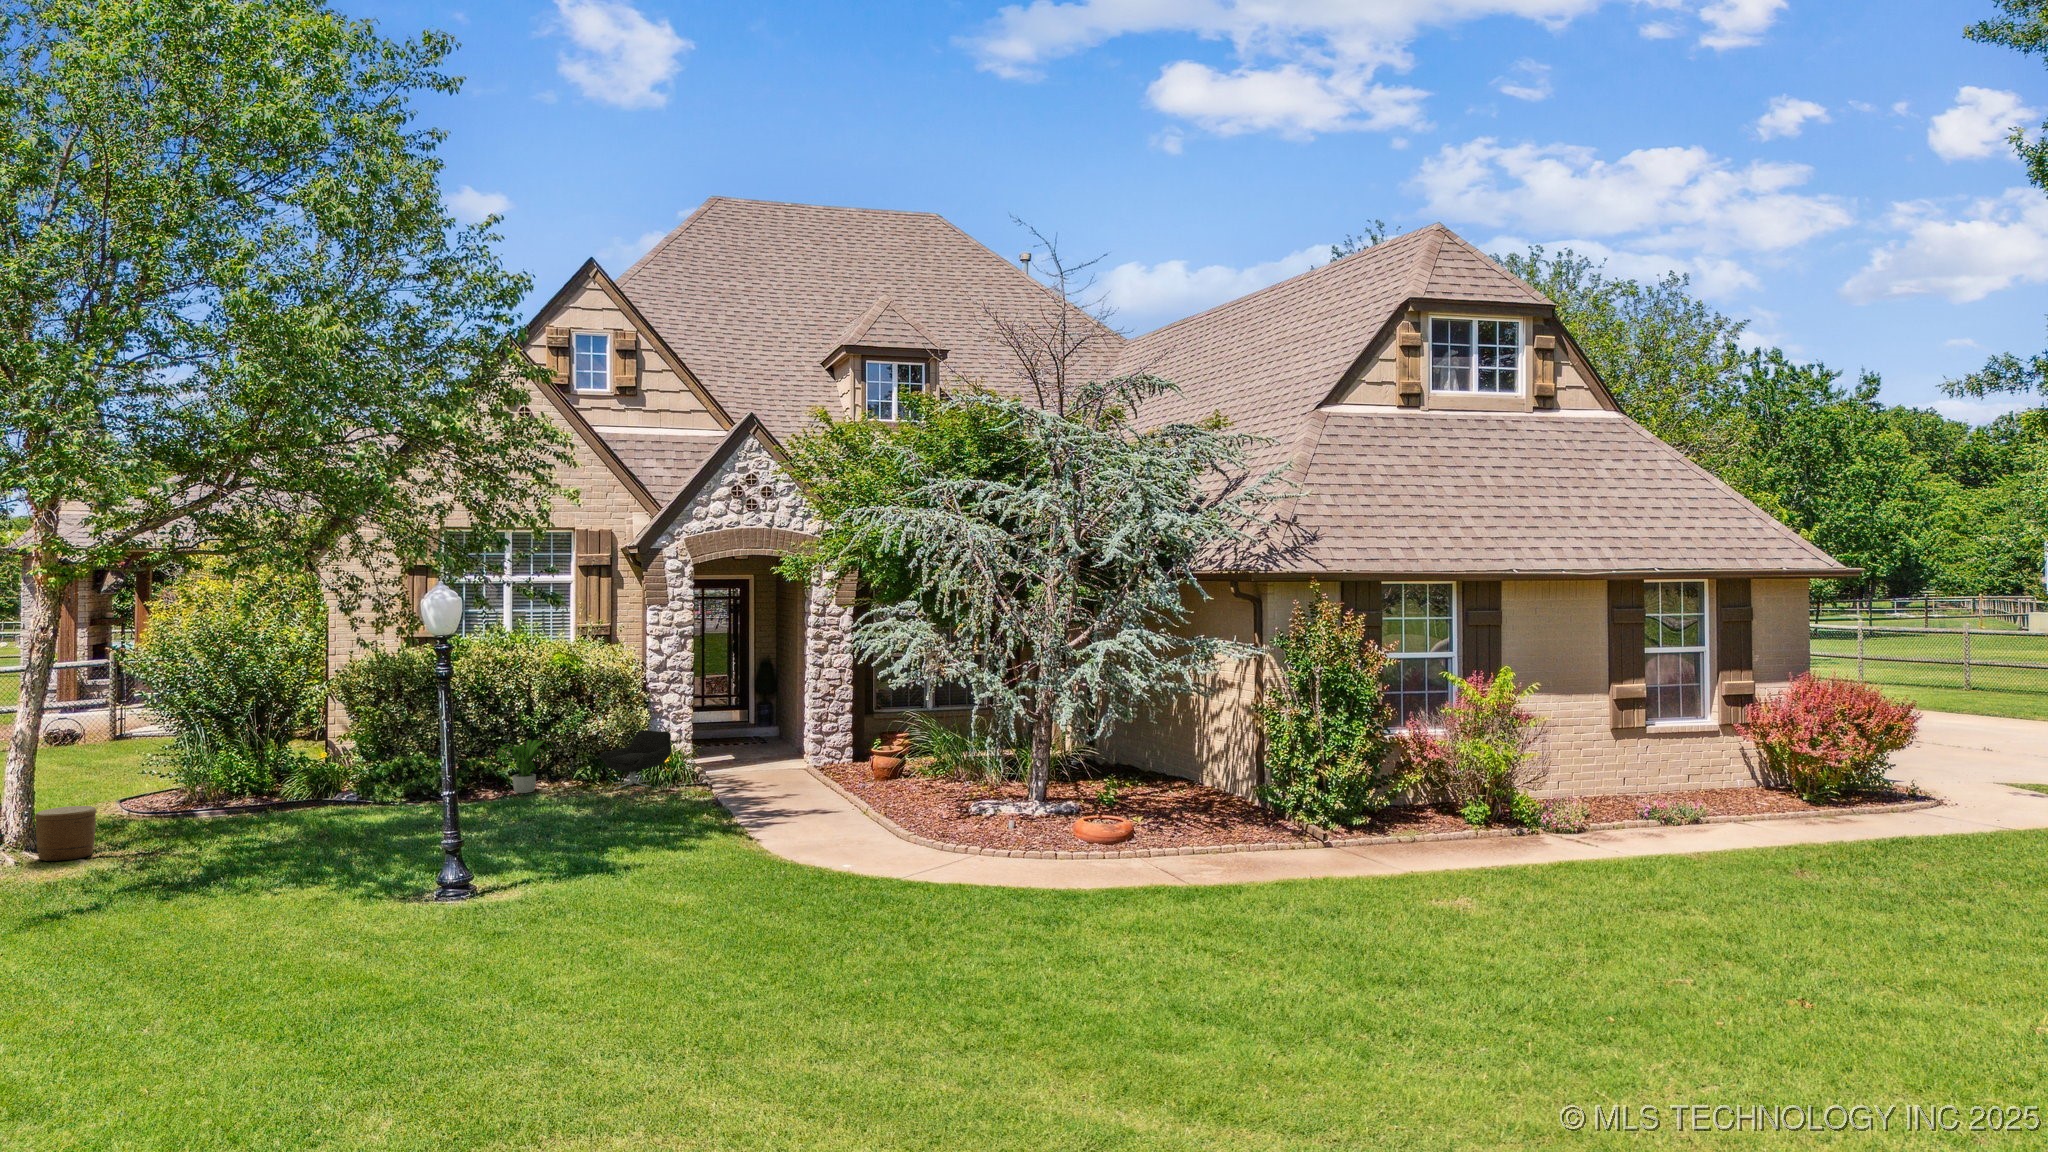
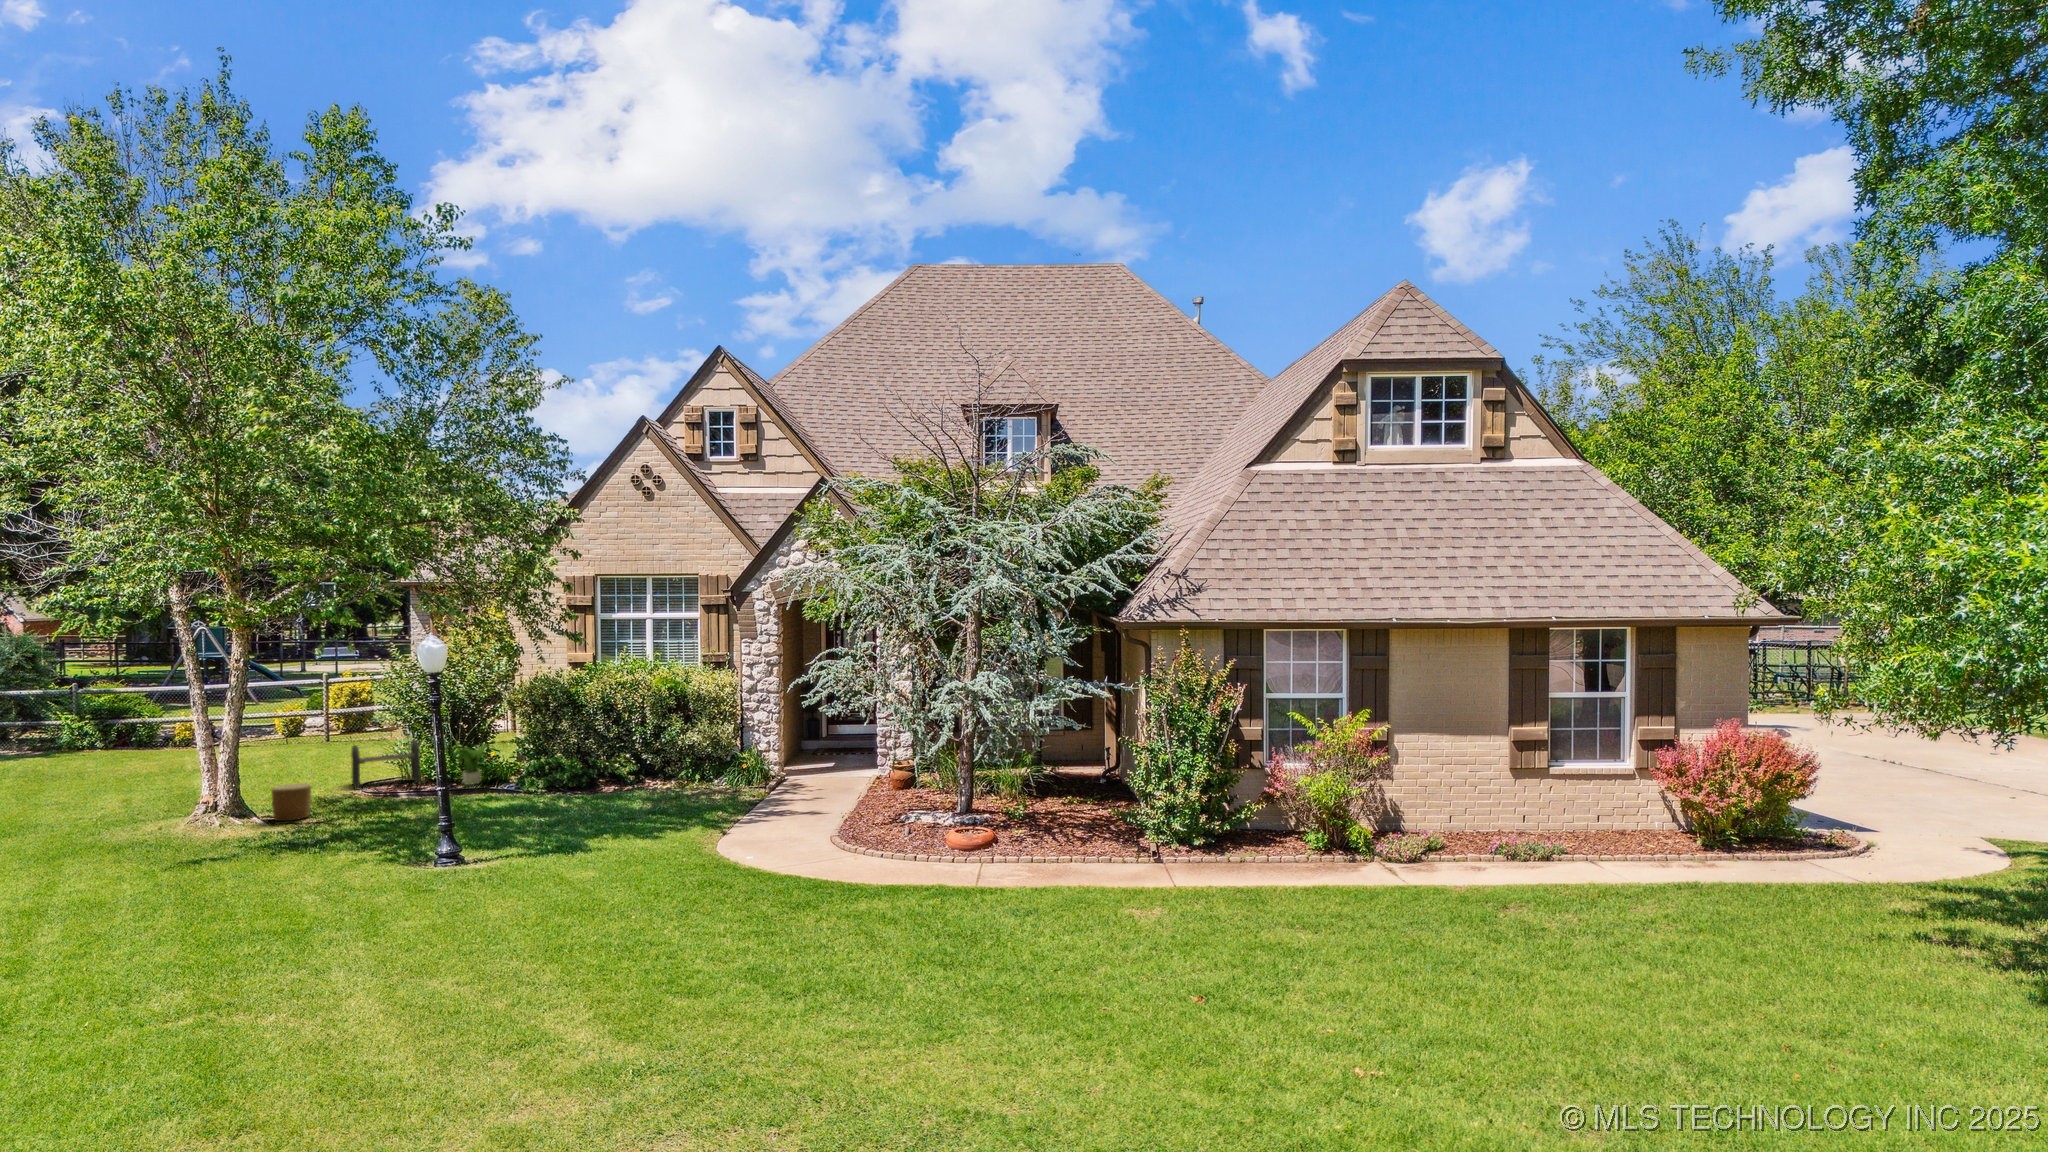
lounge chair: present [600,730,671,789] -> none [694,735,747,781]
potted plant: present [497,740,554,793] -> present [453,744,490,785]
bench: none [85,747,196,820] -> present [351,740,420,790]

